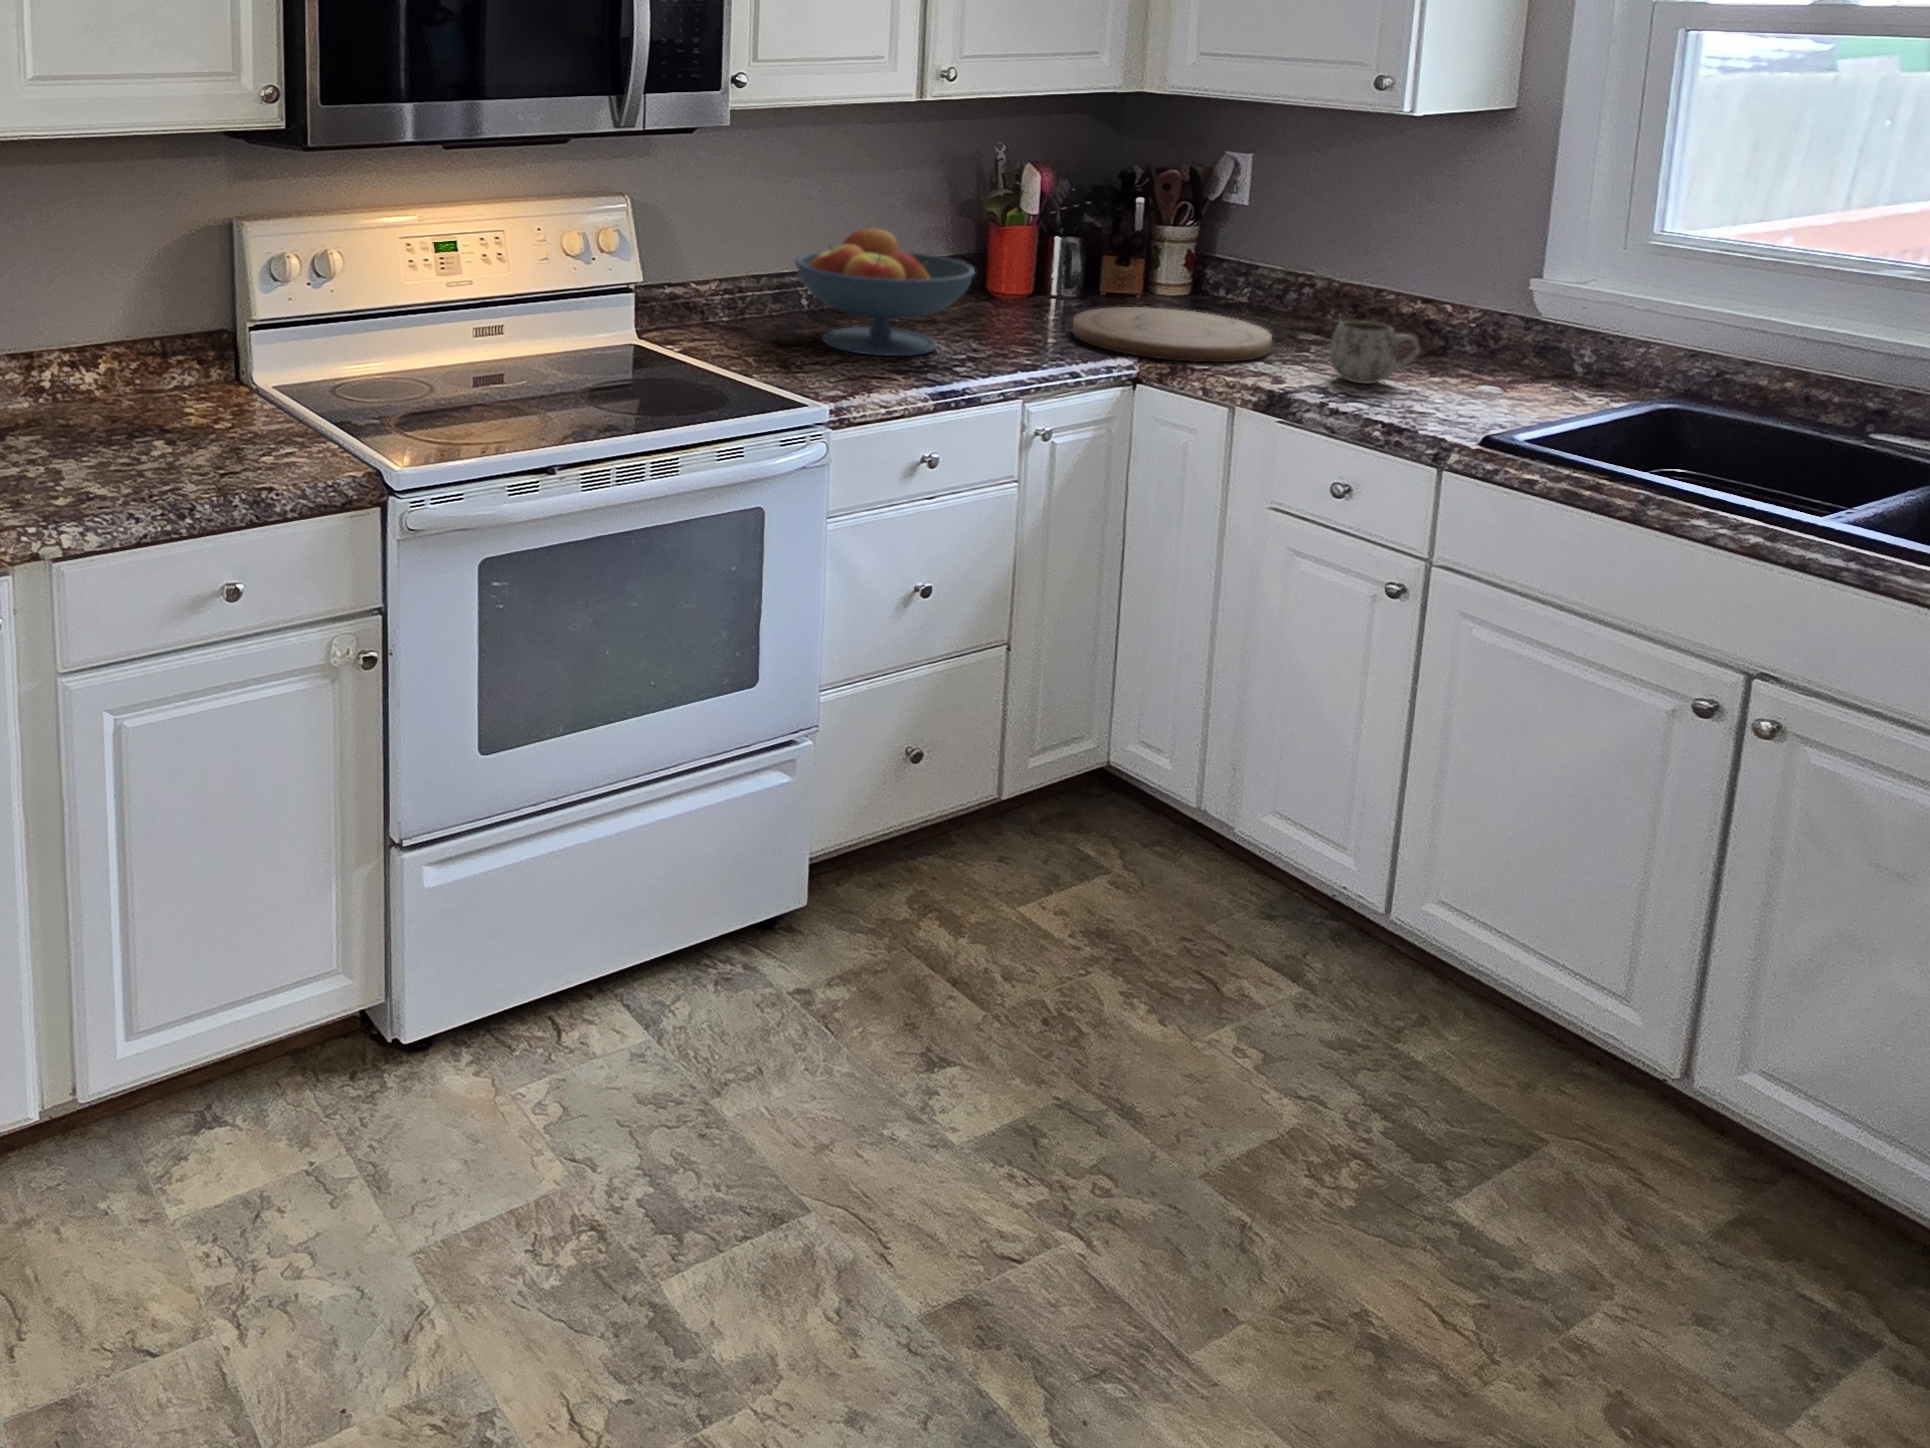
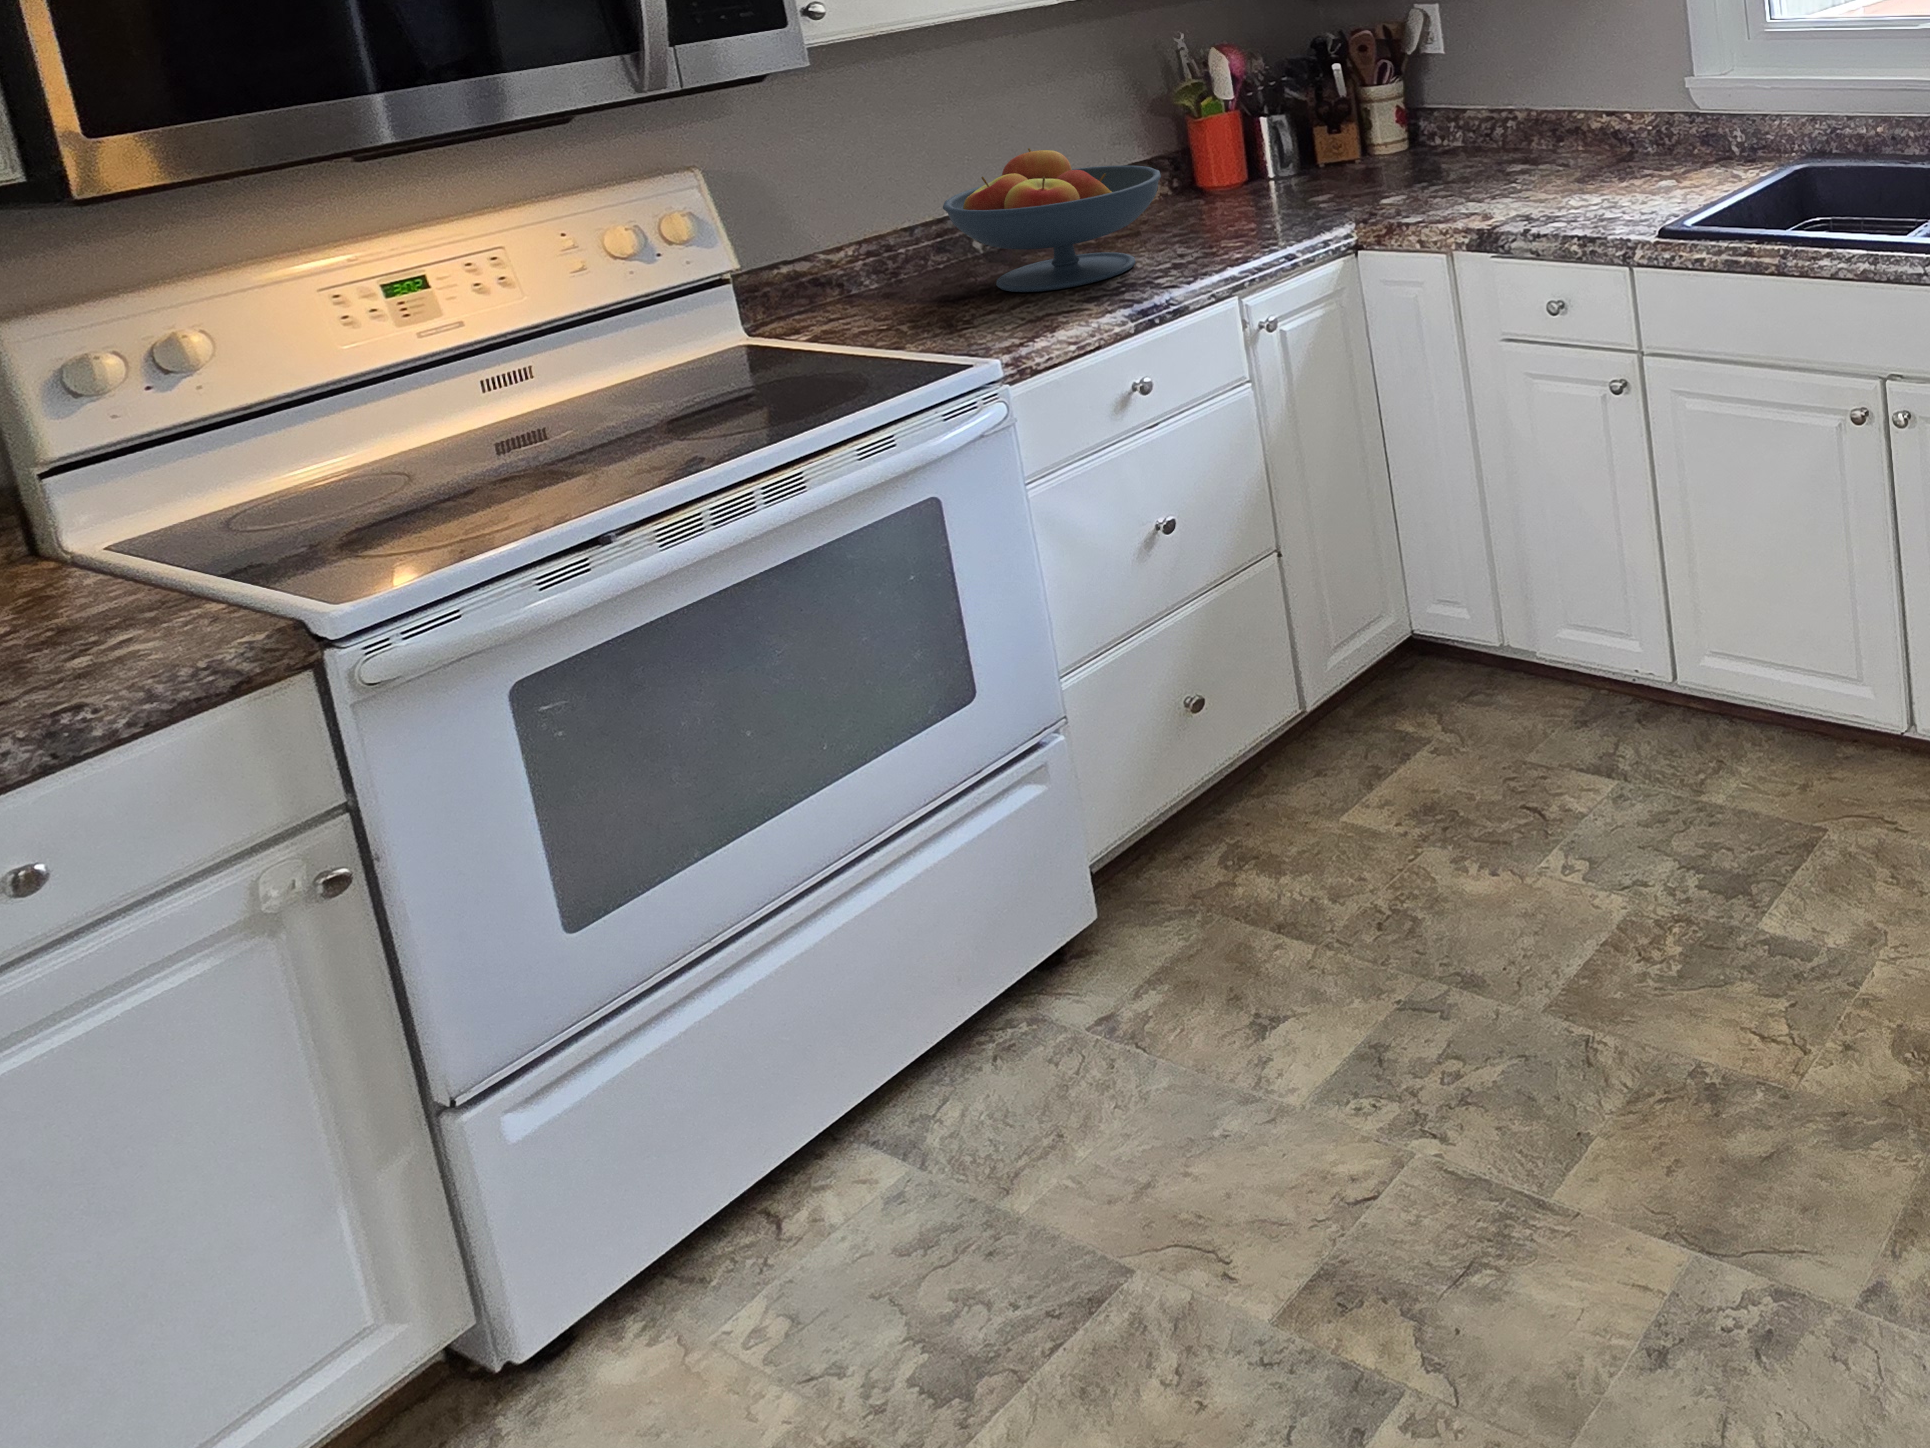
cutting board: present [1072,307,1272,362] -> none [1283,166,1480,224]
mug: present [1330,321,1420,384] -> none [1526,144,1603,203]

